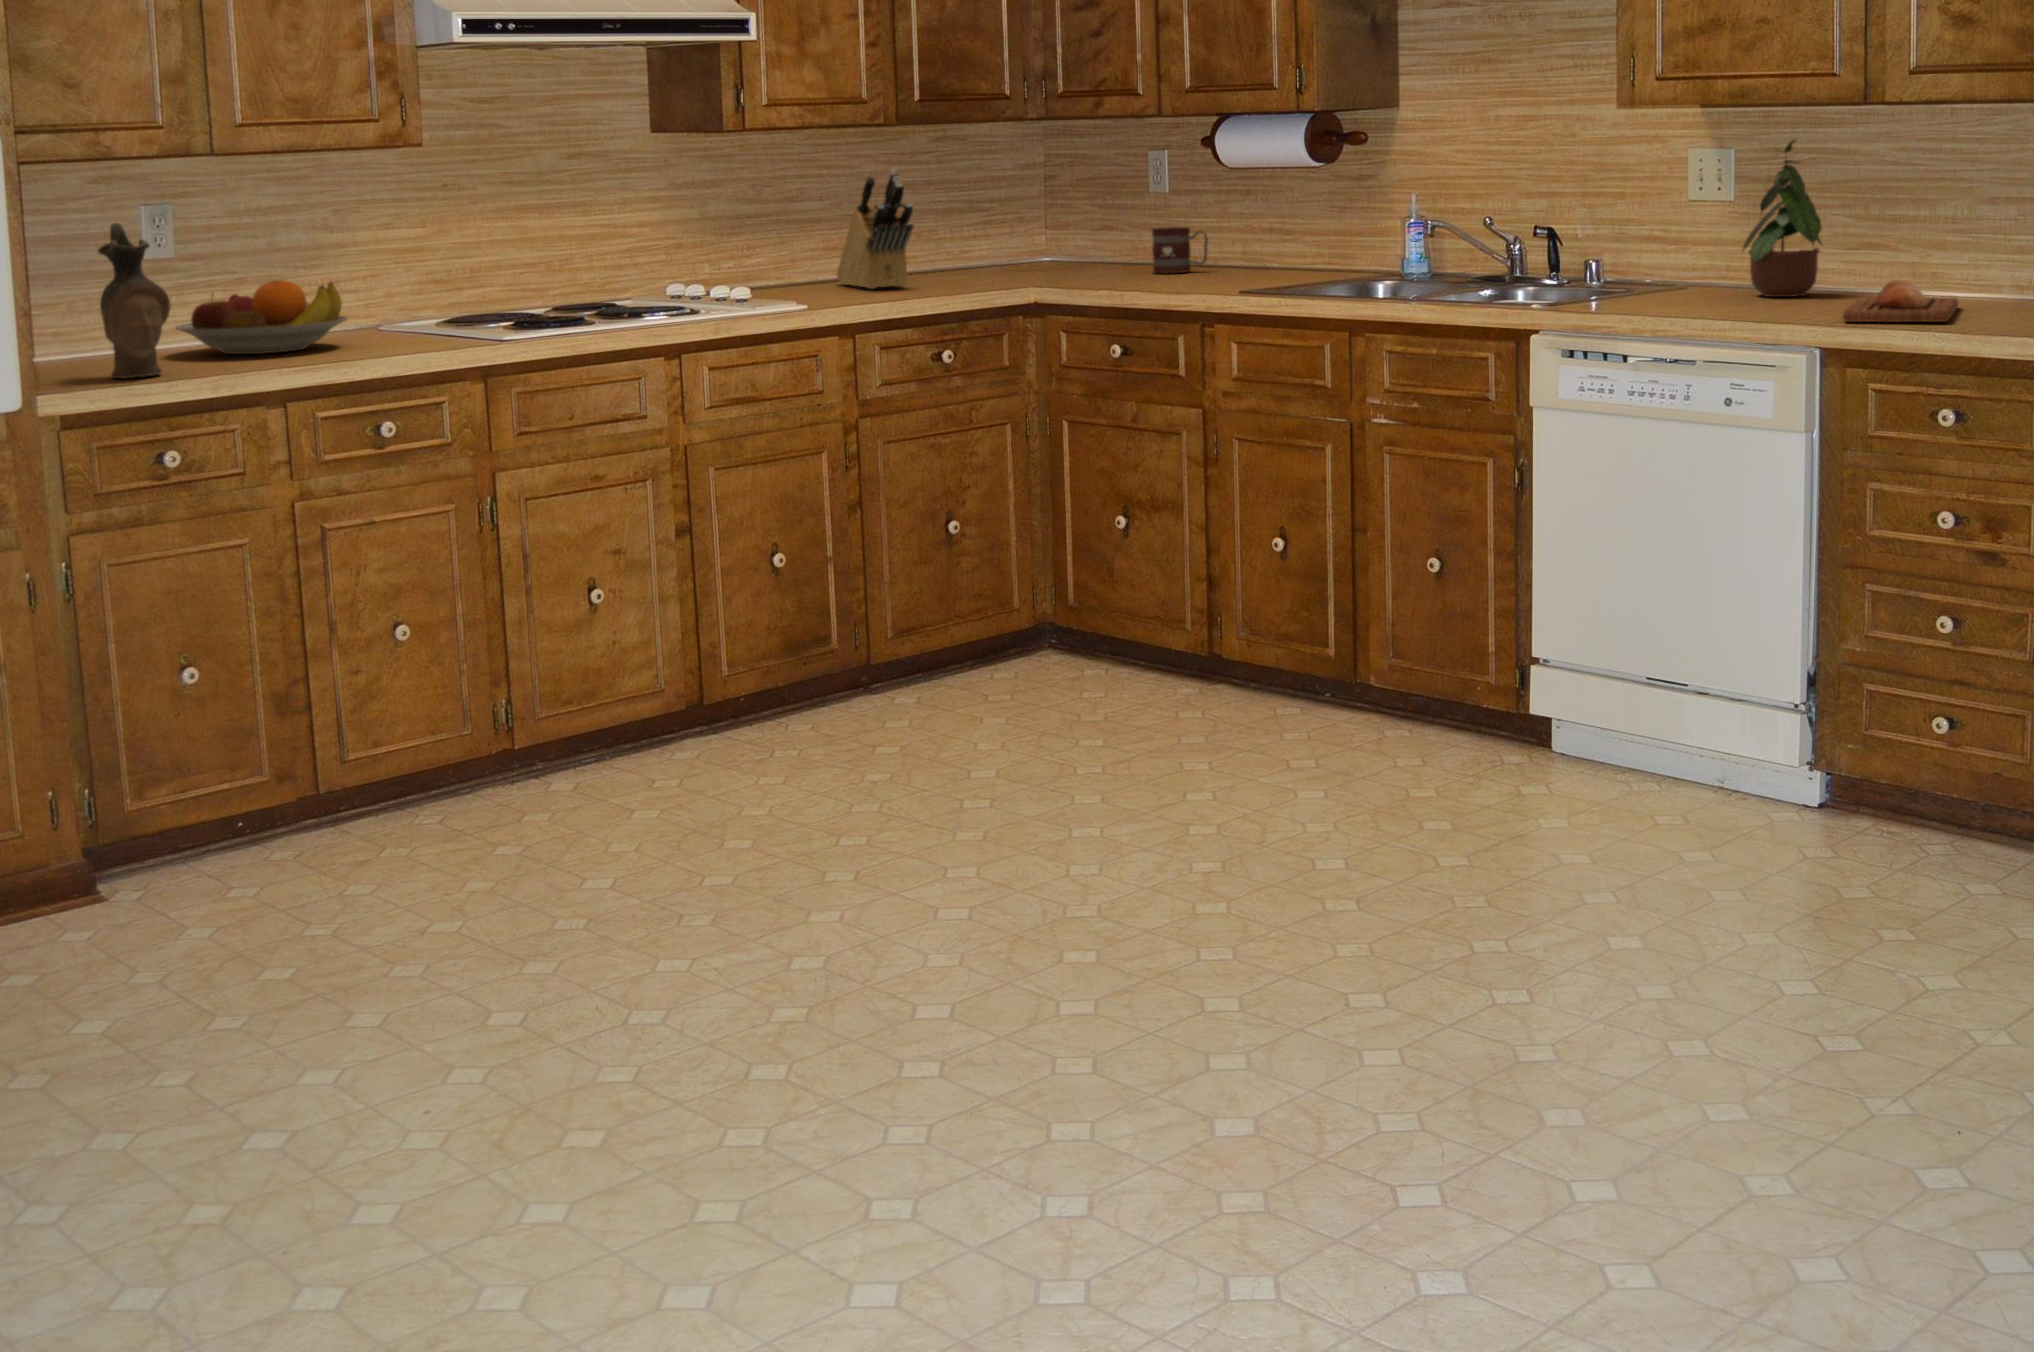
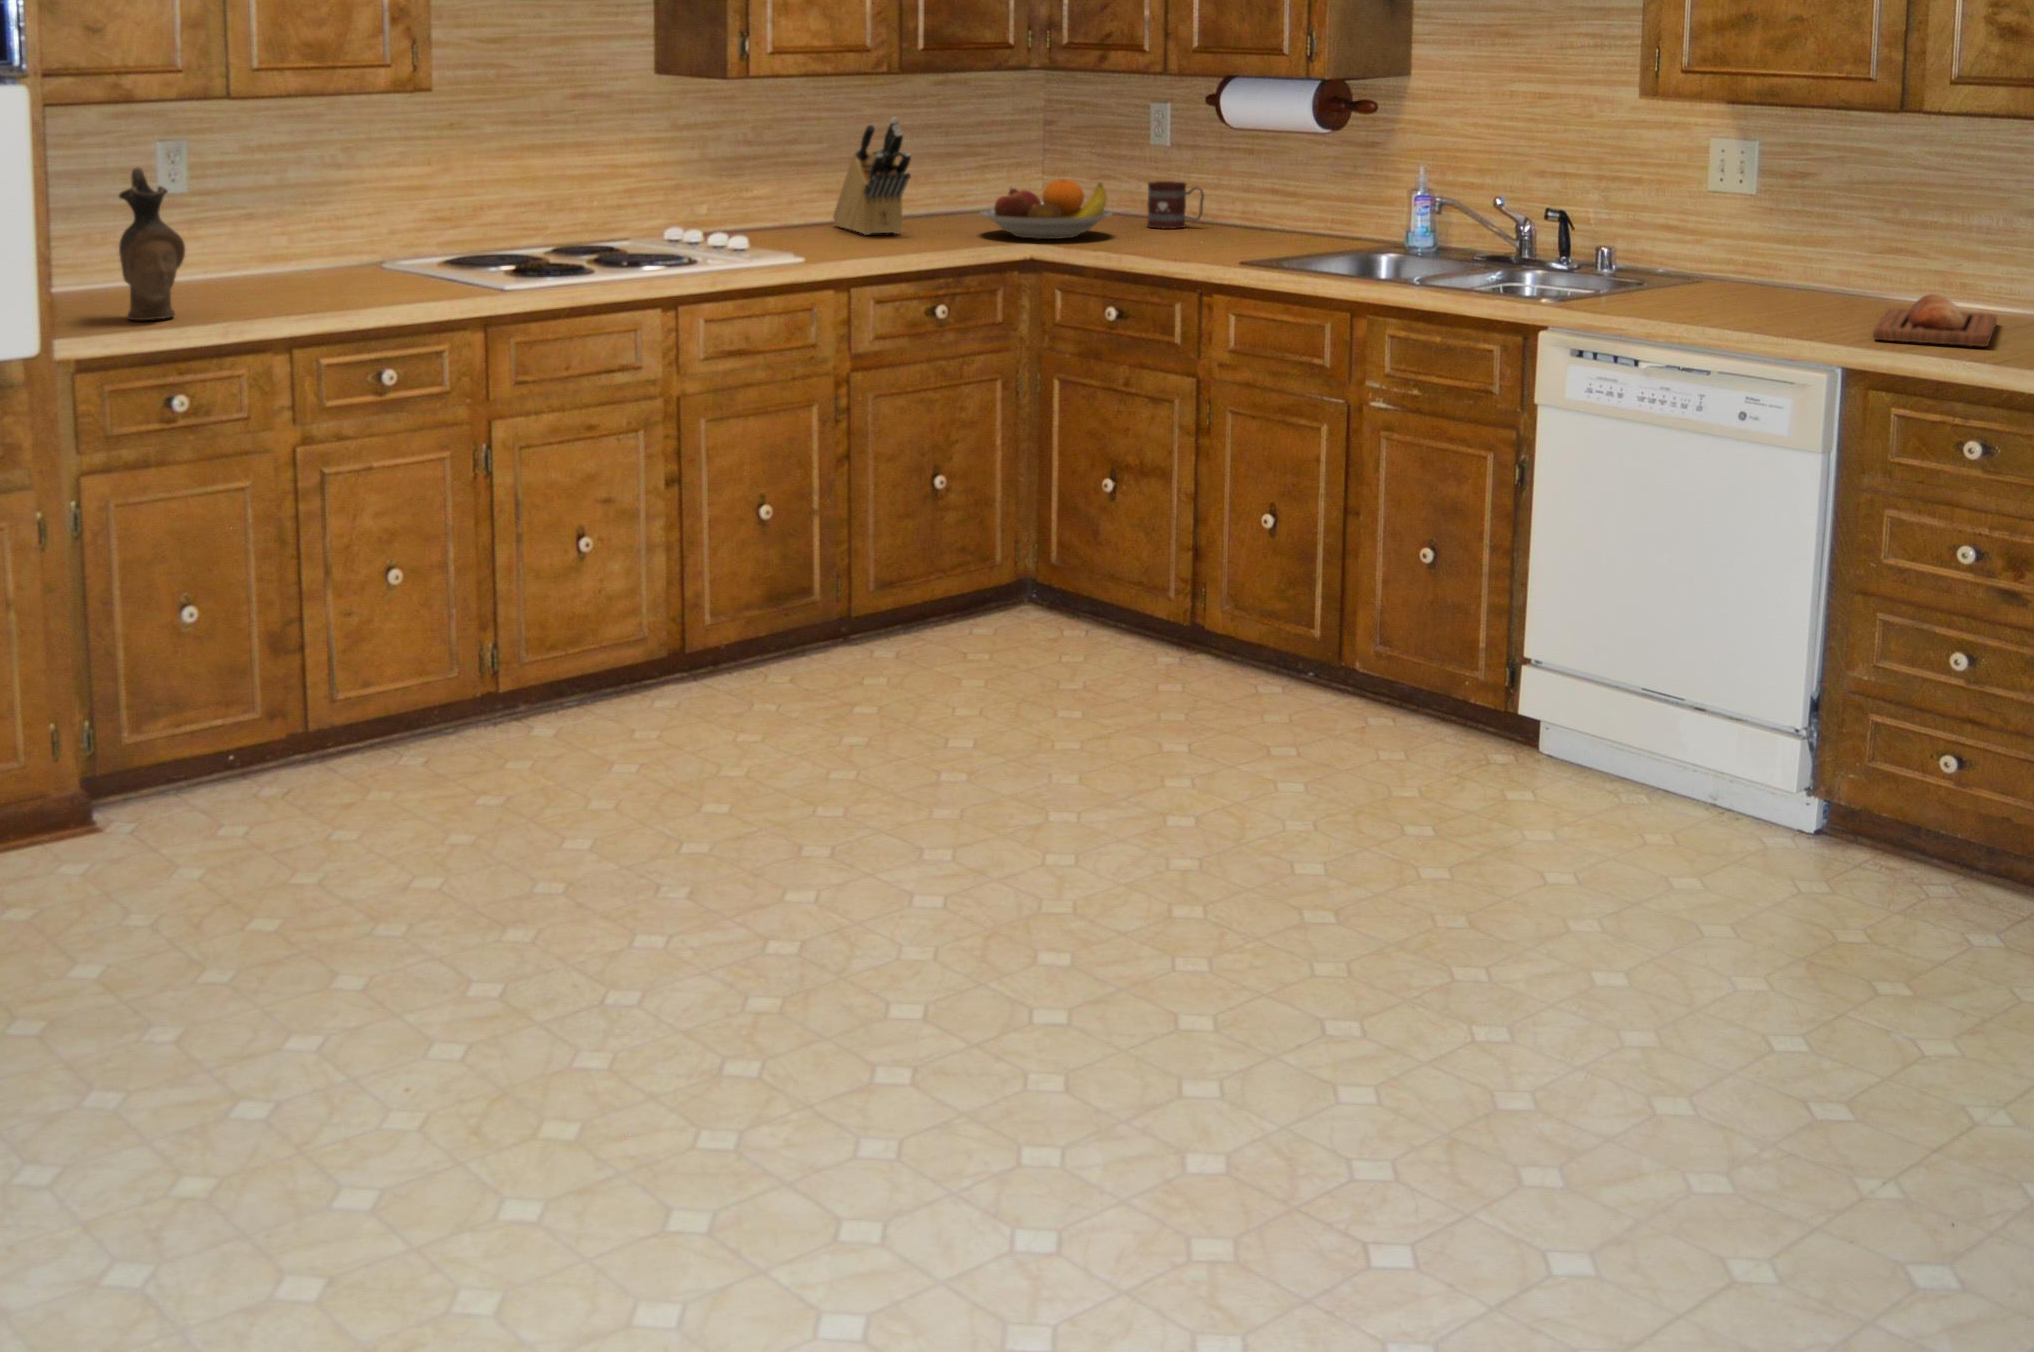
potted plant: present [1743,140,1822,297] -> none [1755,134,1859,298]
fruit bowl: present [176,280,348,354] -> present [980,179,1112,239]

